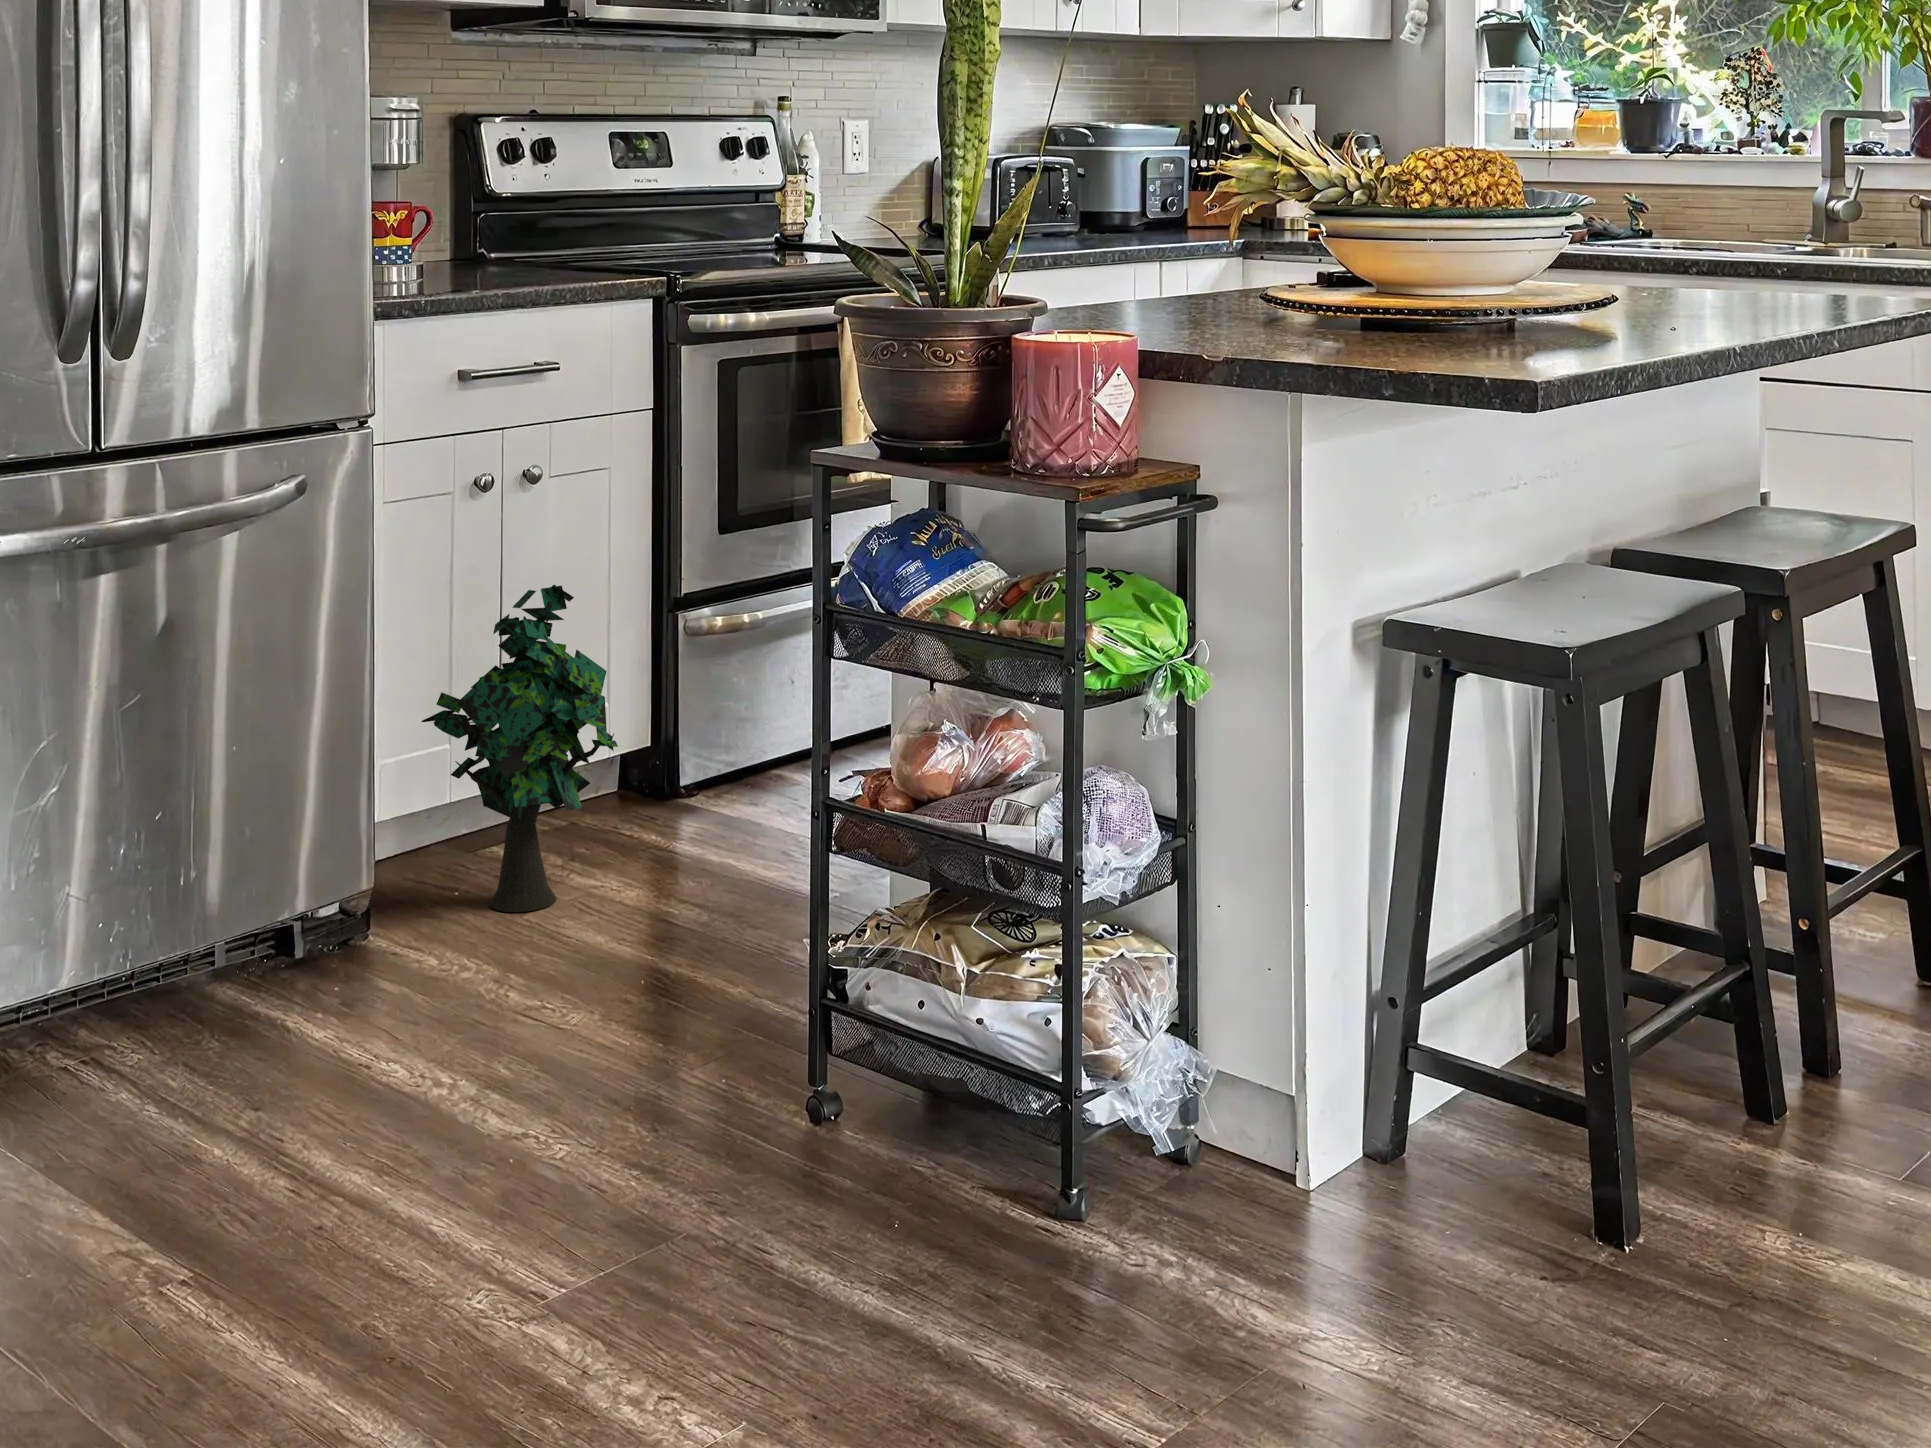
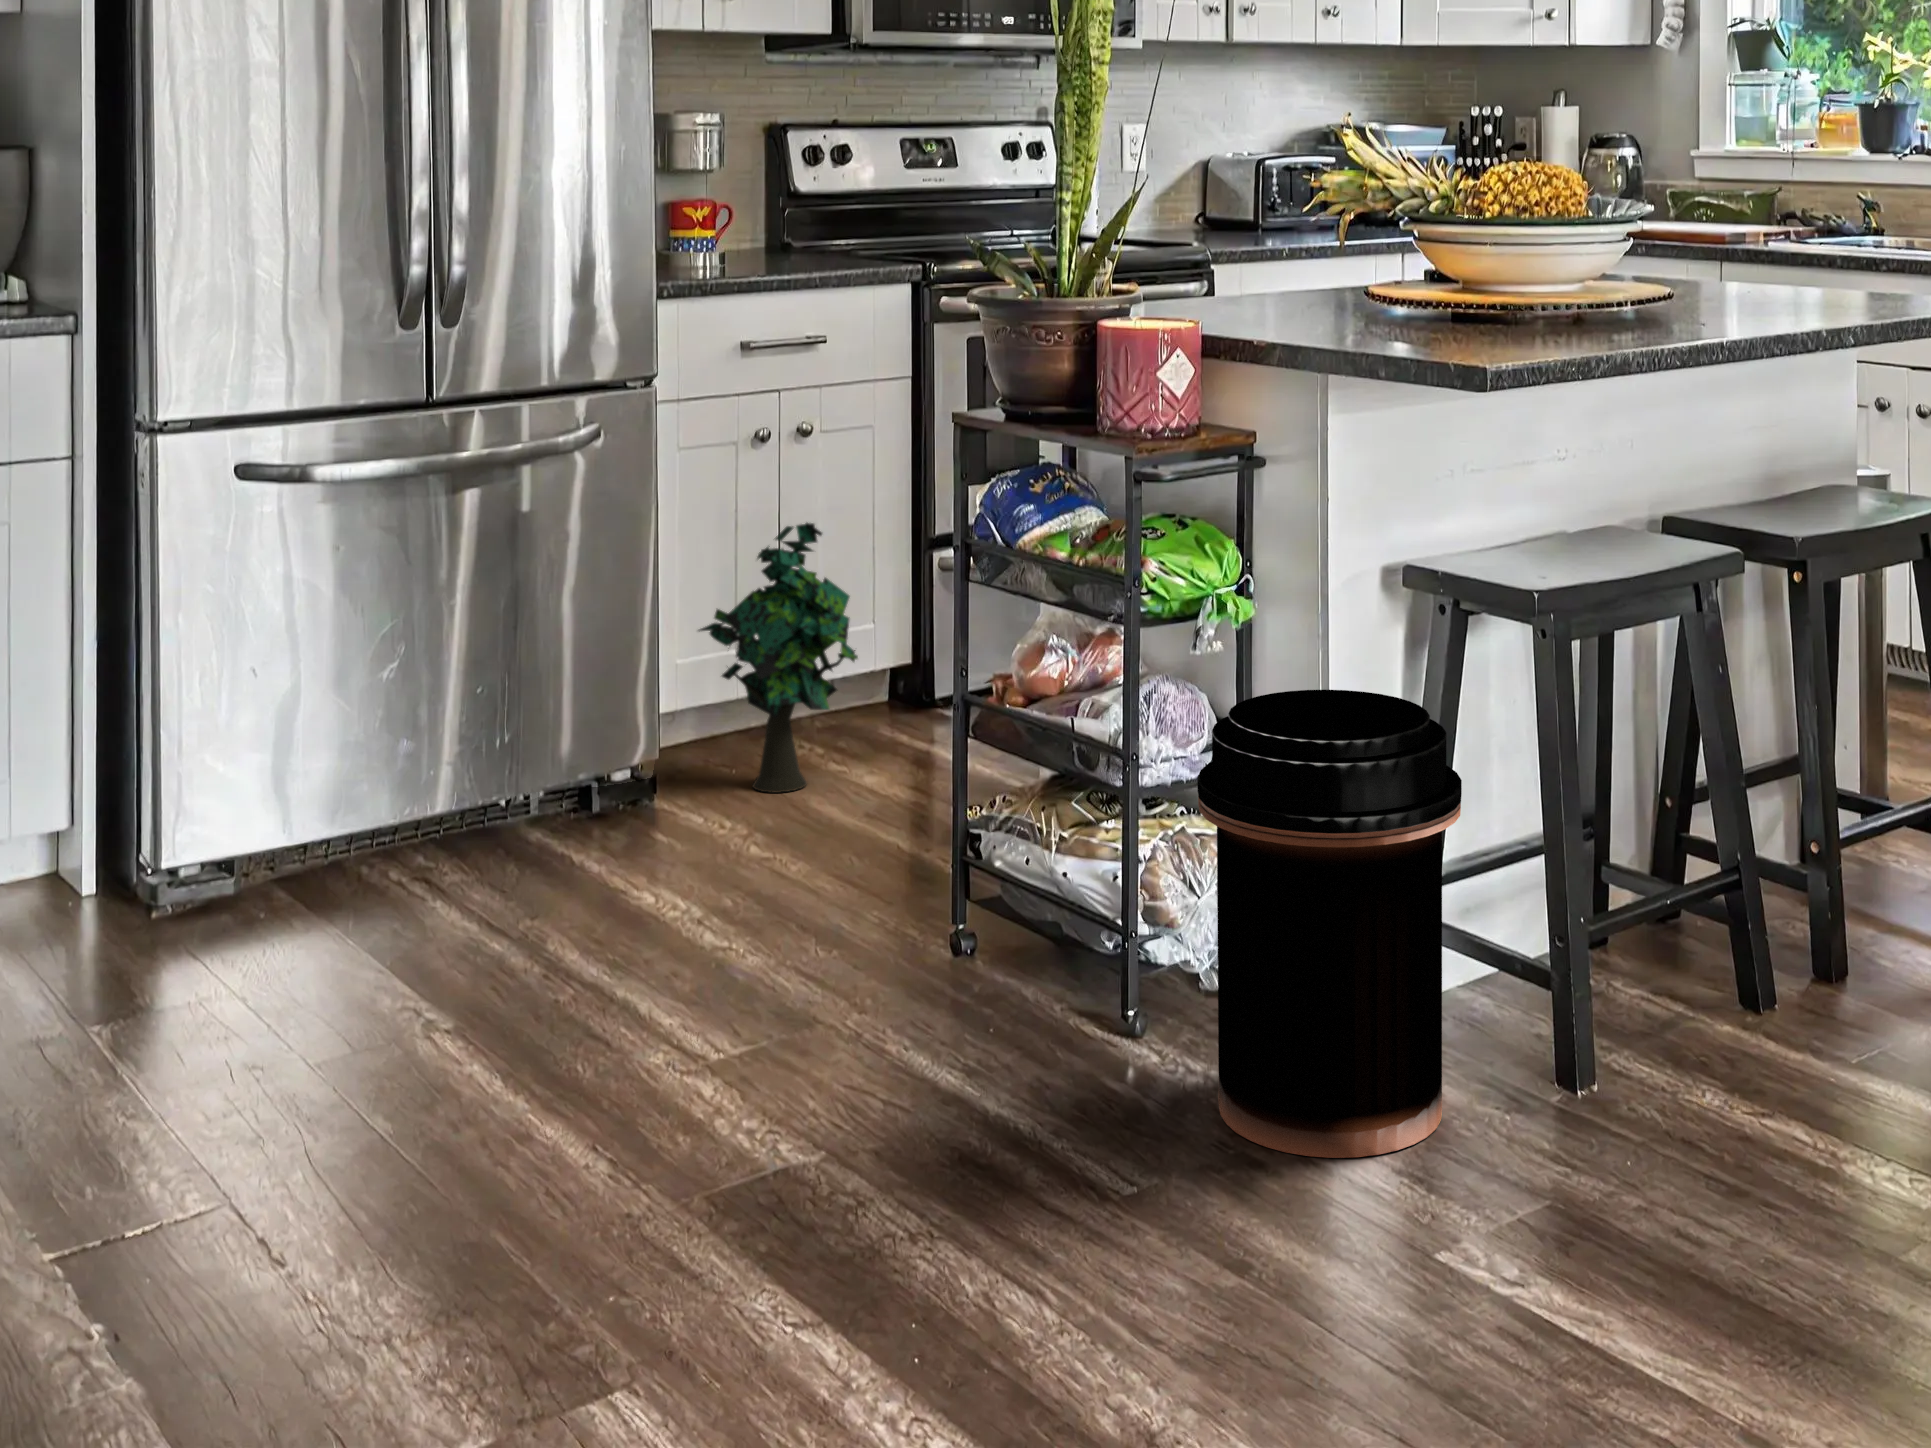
trash can: none [1189,781,1516,1372] -> present [1197,690,1462,1158]

